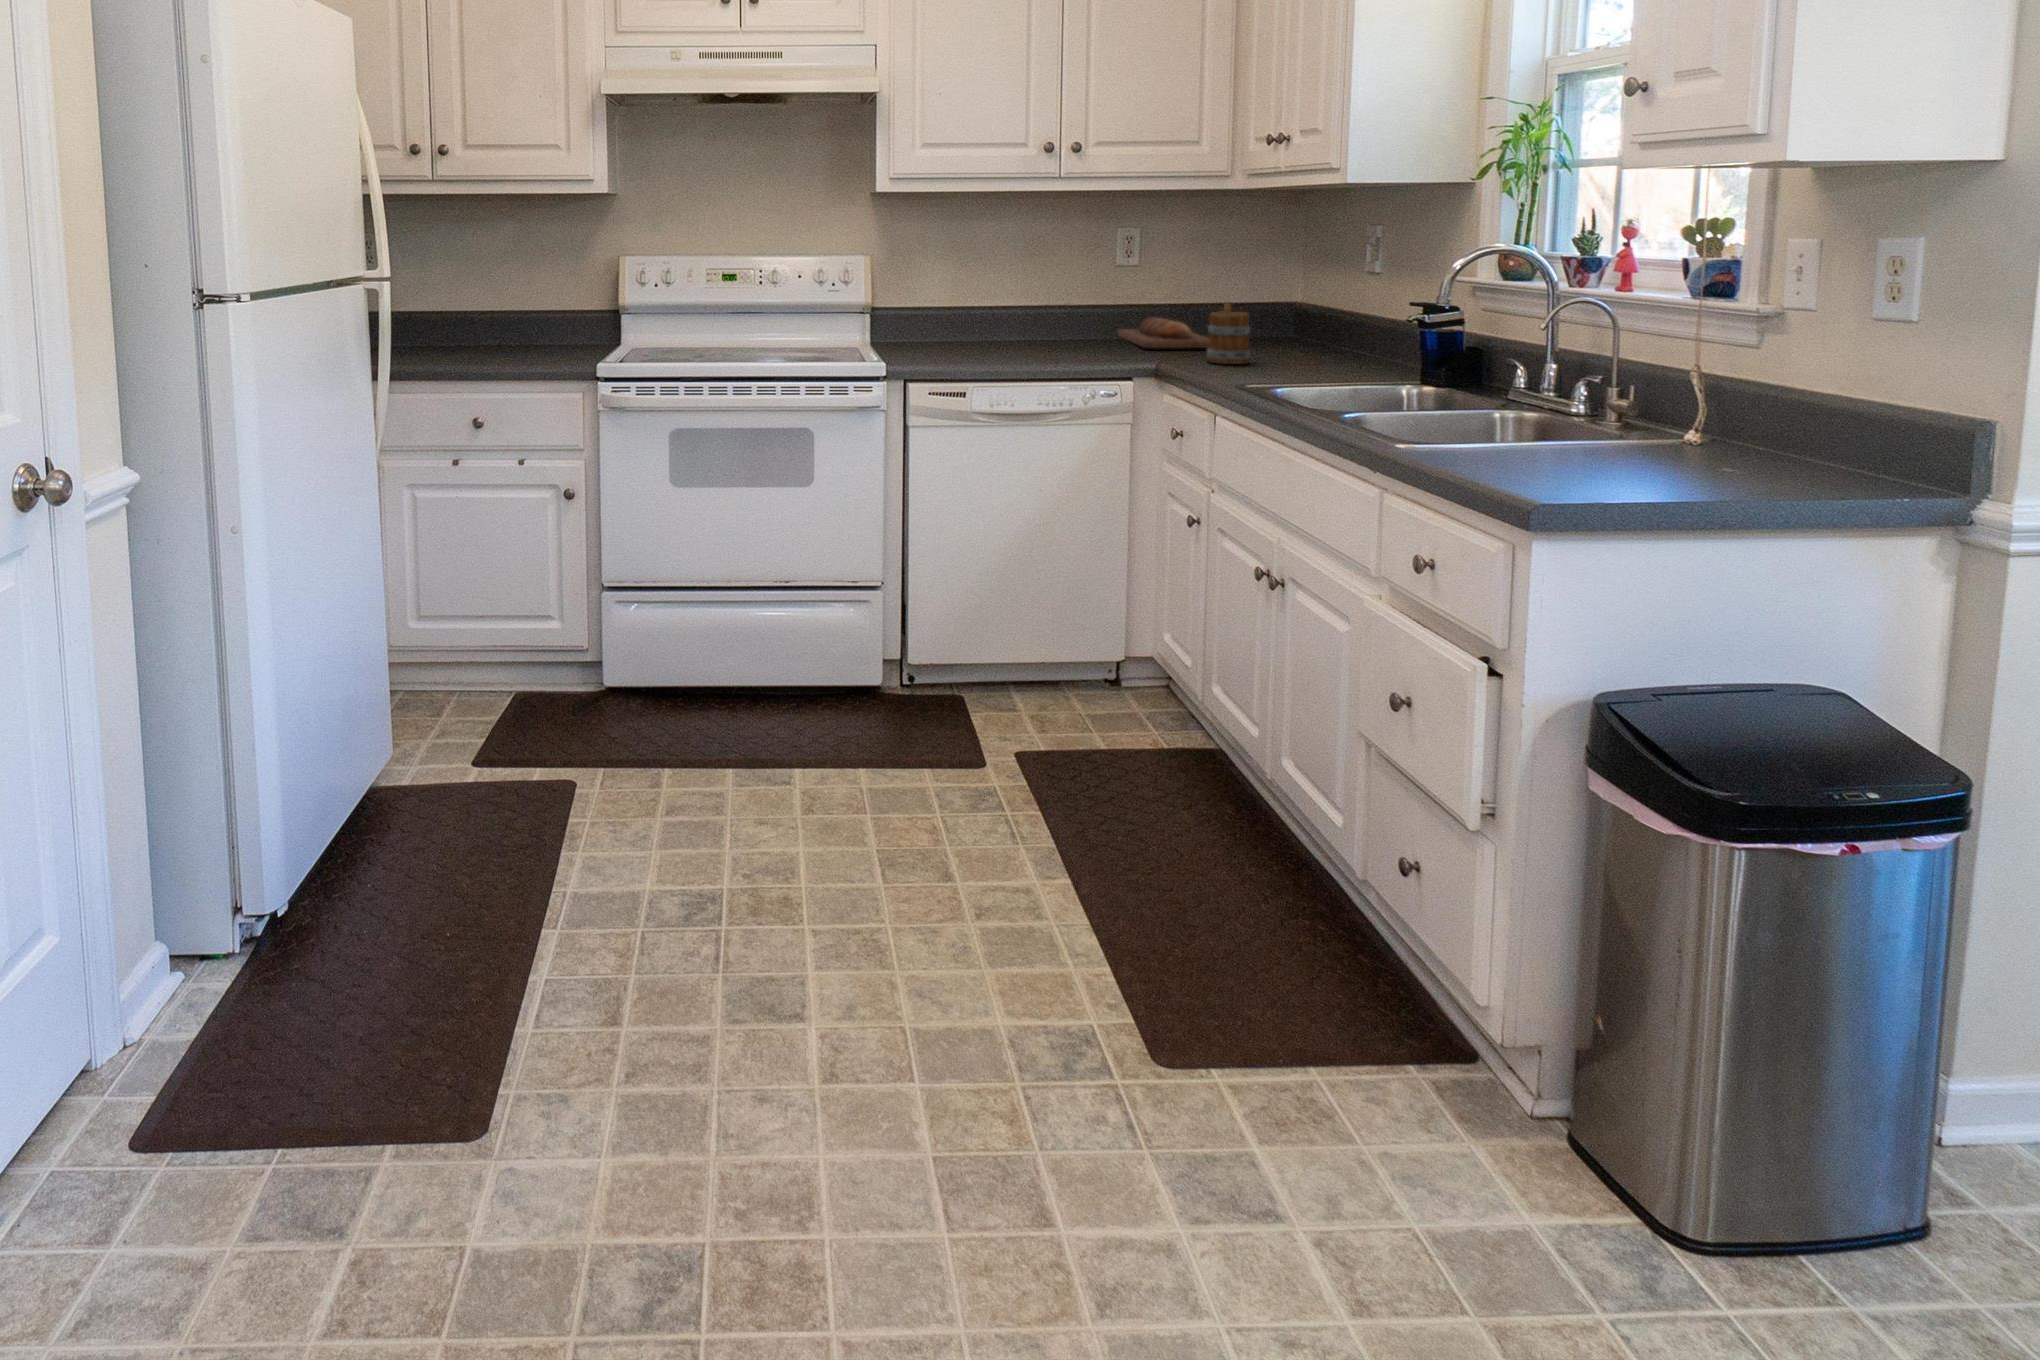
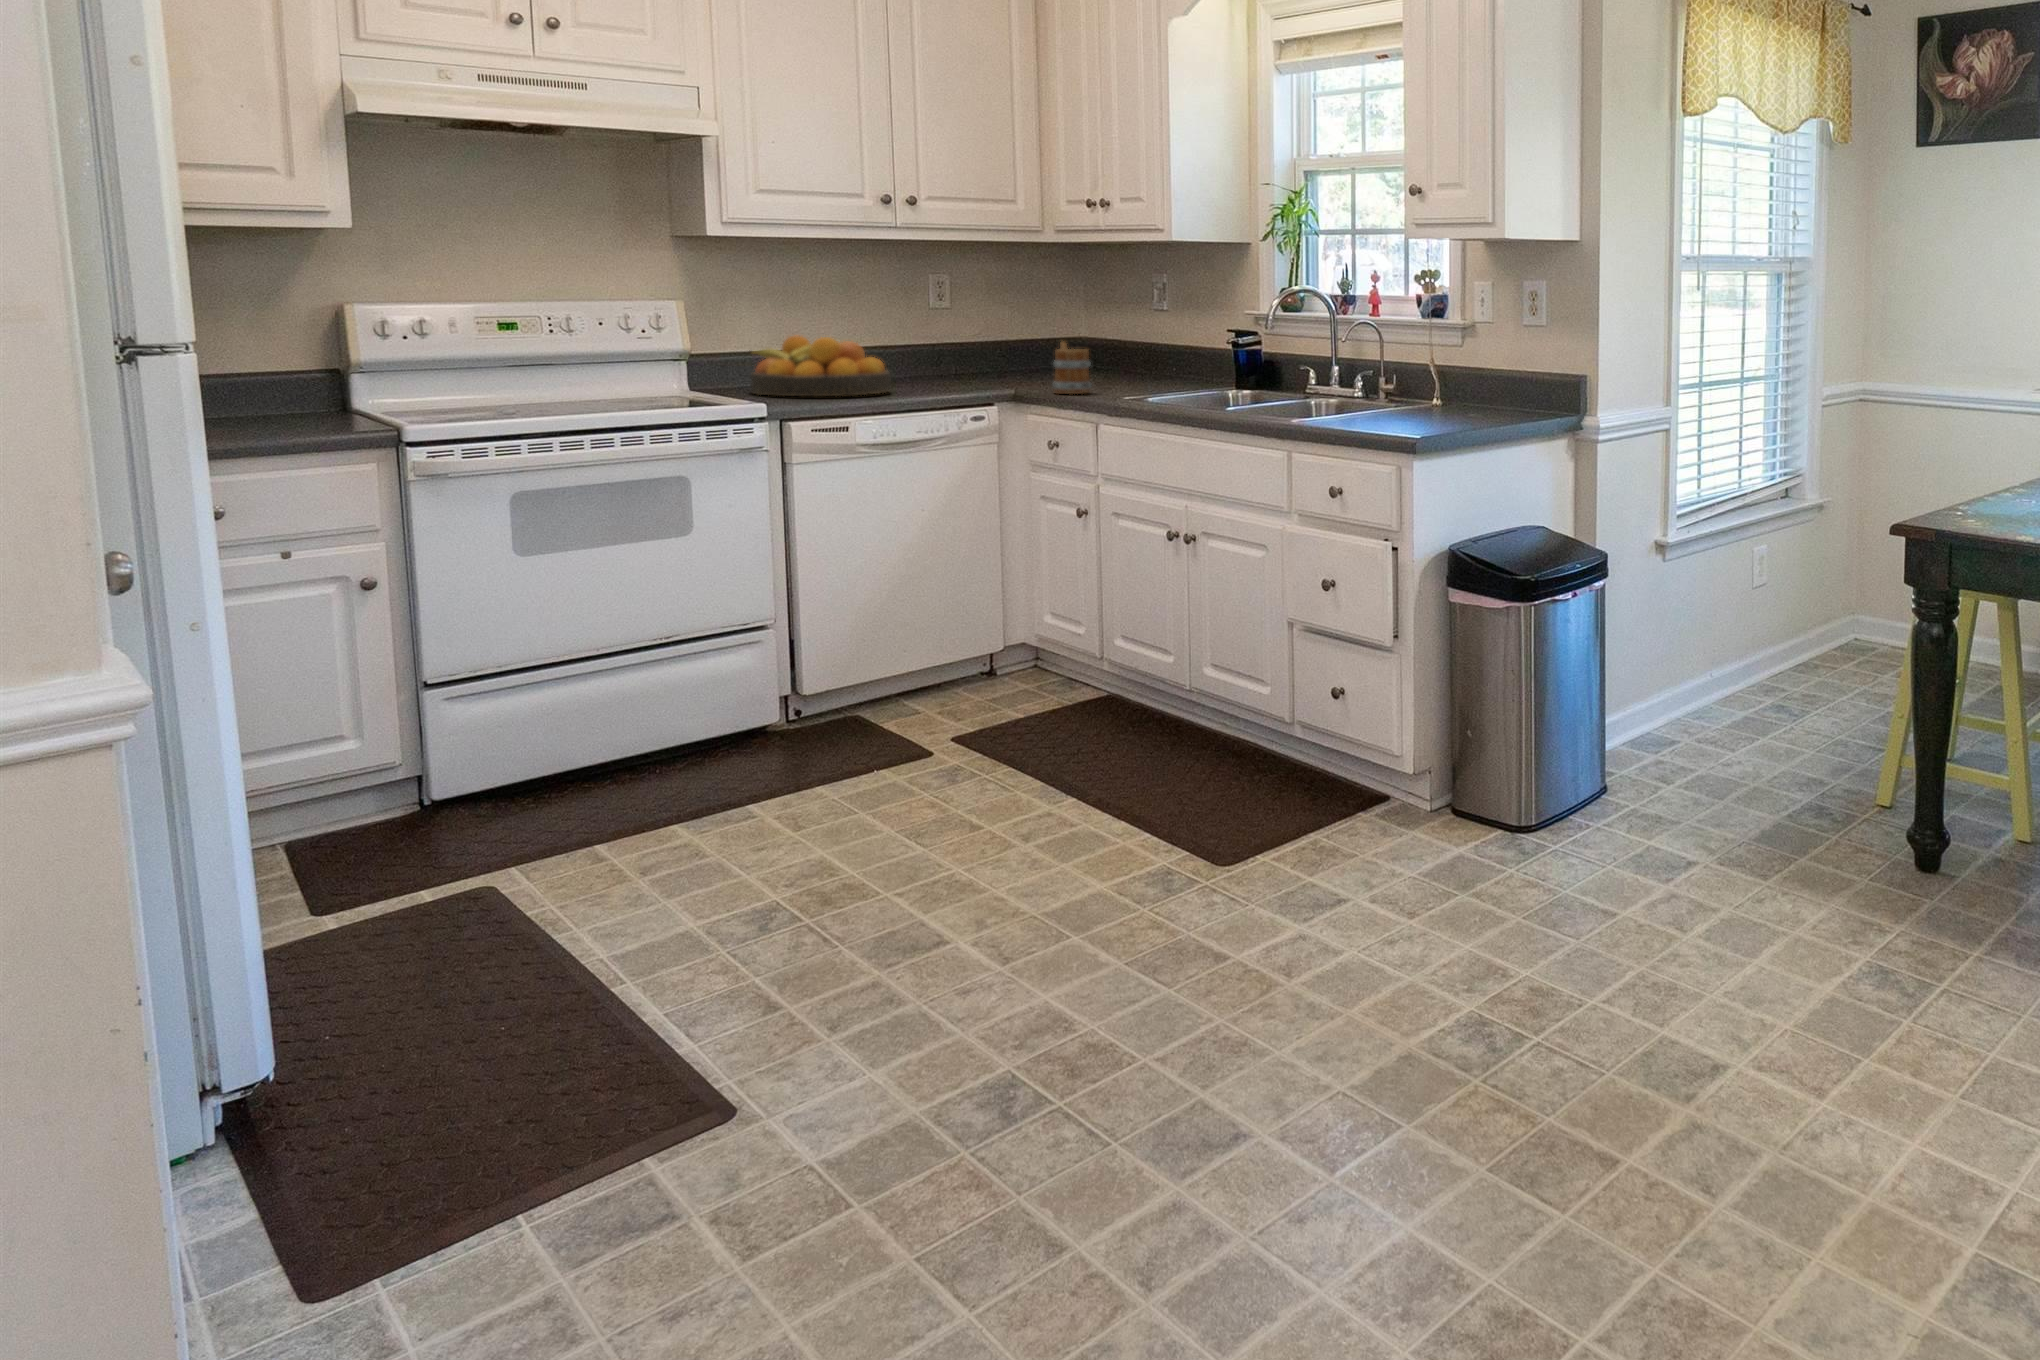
fruit bowl: none [924,291,1047,353] -> present [749,335,891,396]
bread loaf: present [1117,318,1209,348] -> none [928,363,1044,387]

